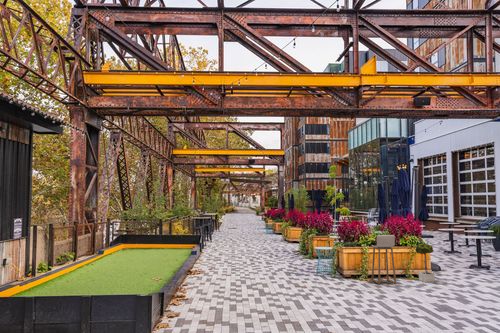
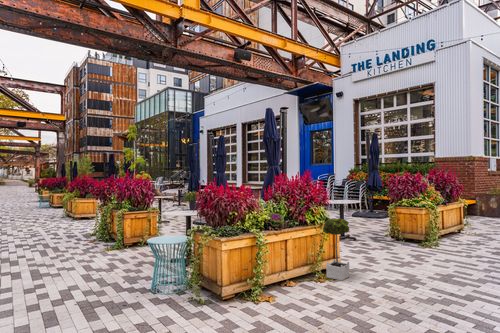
bar stool: present [372,235,396,284] -> none [264,208,312,304]

